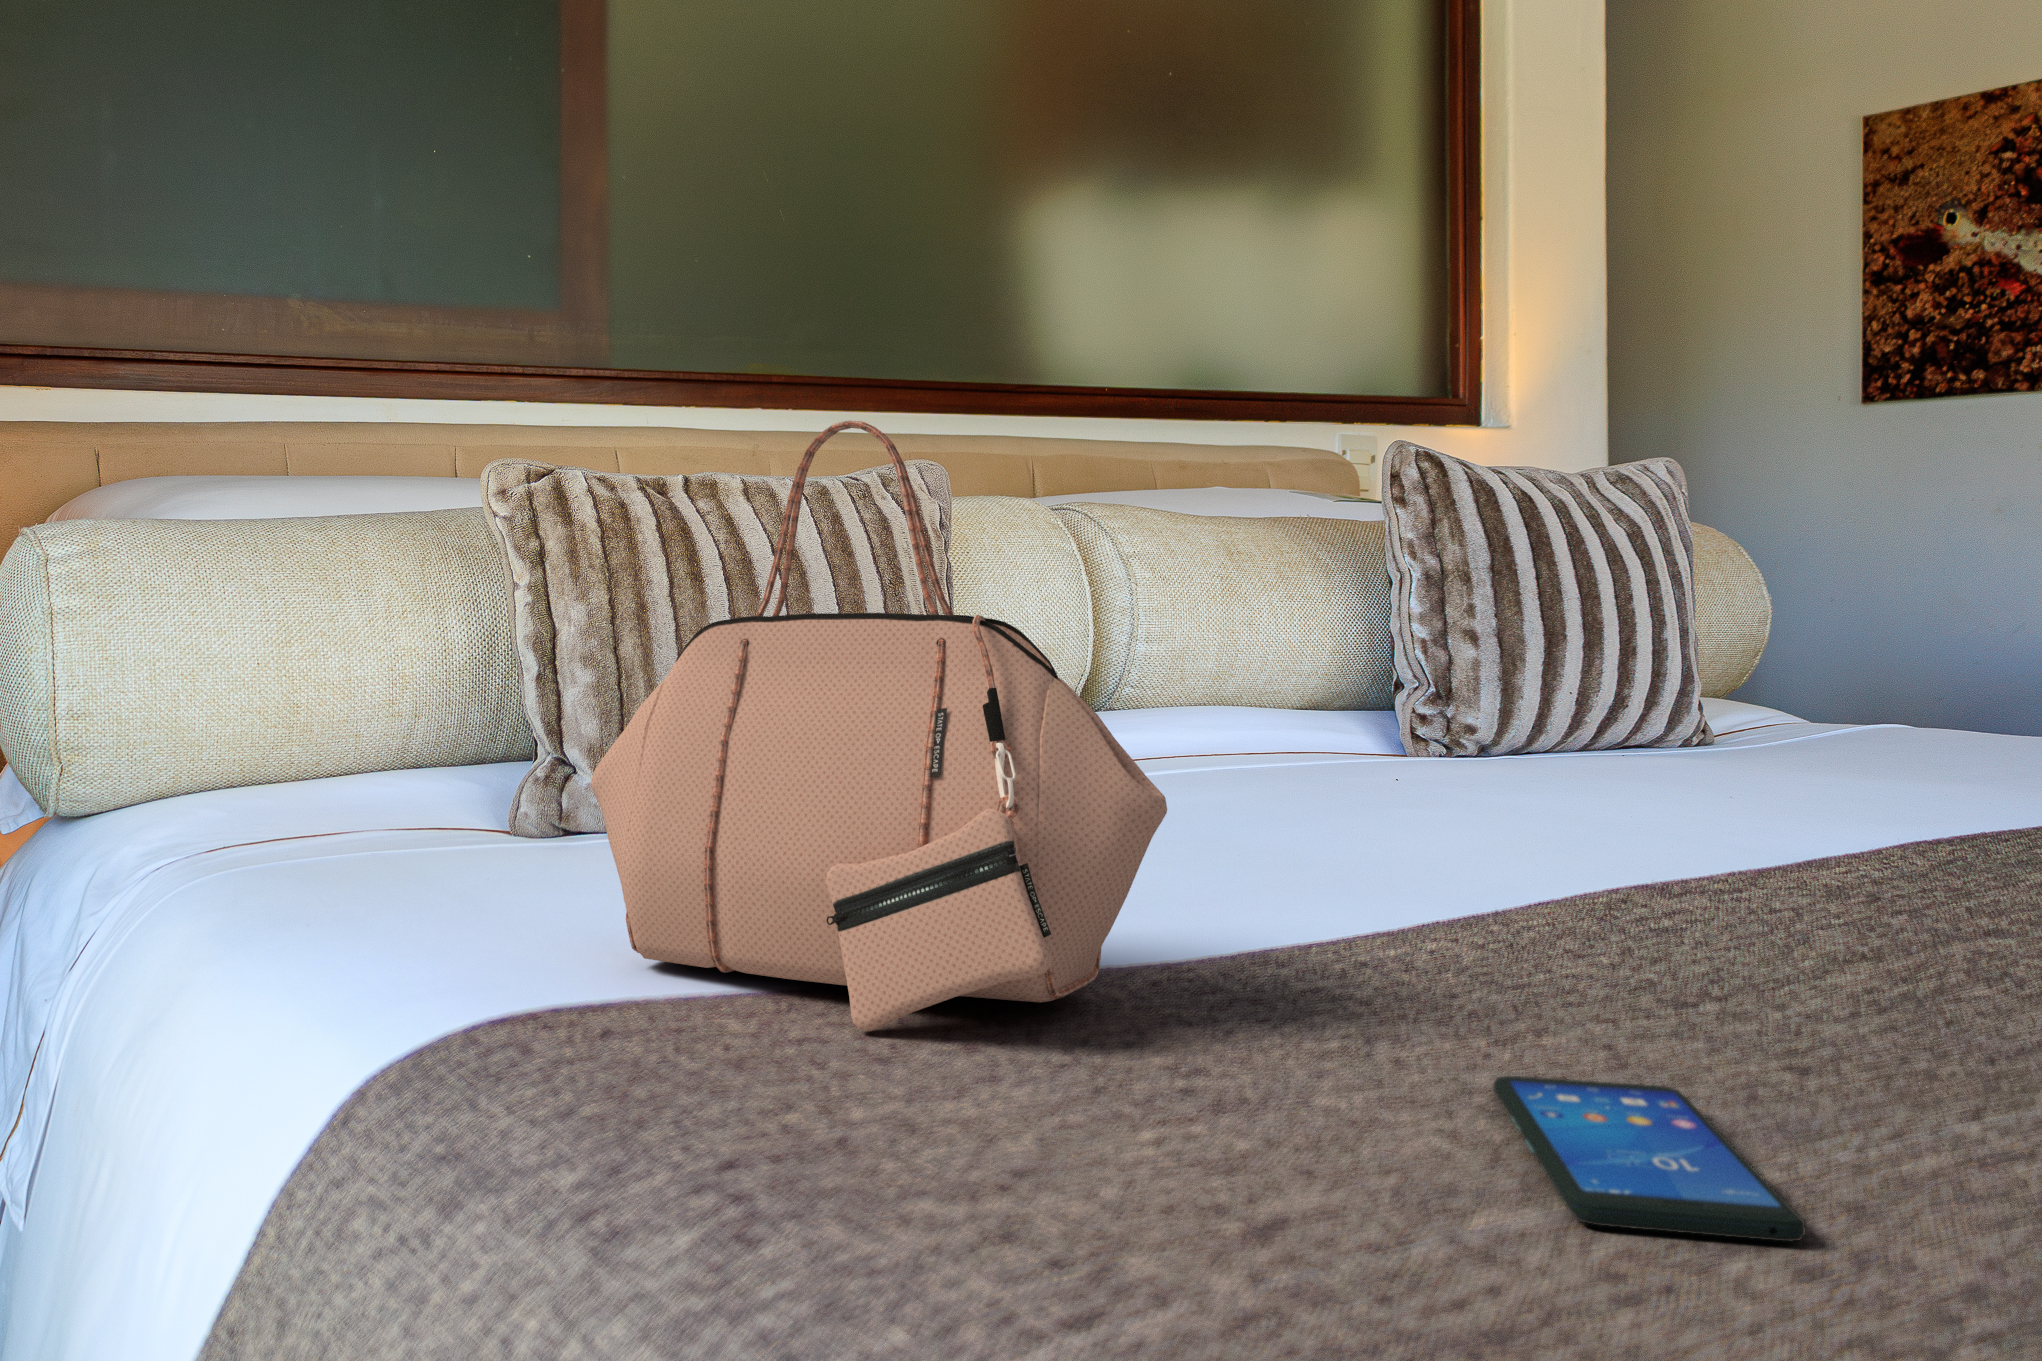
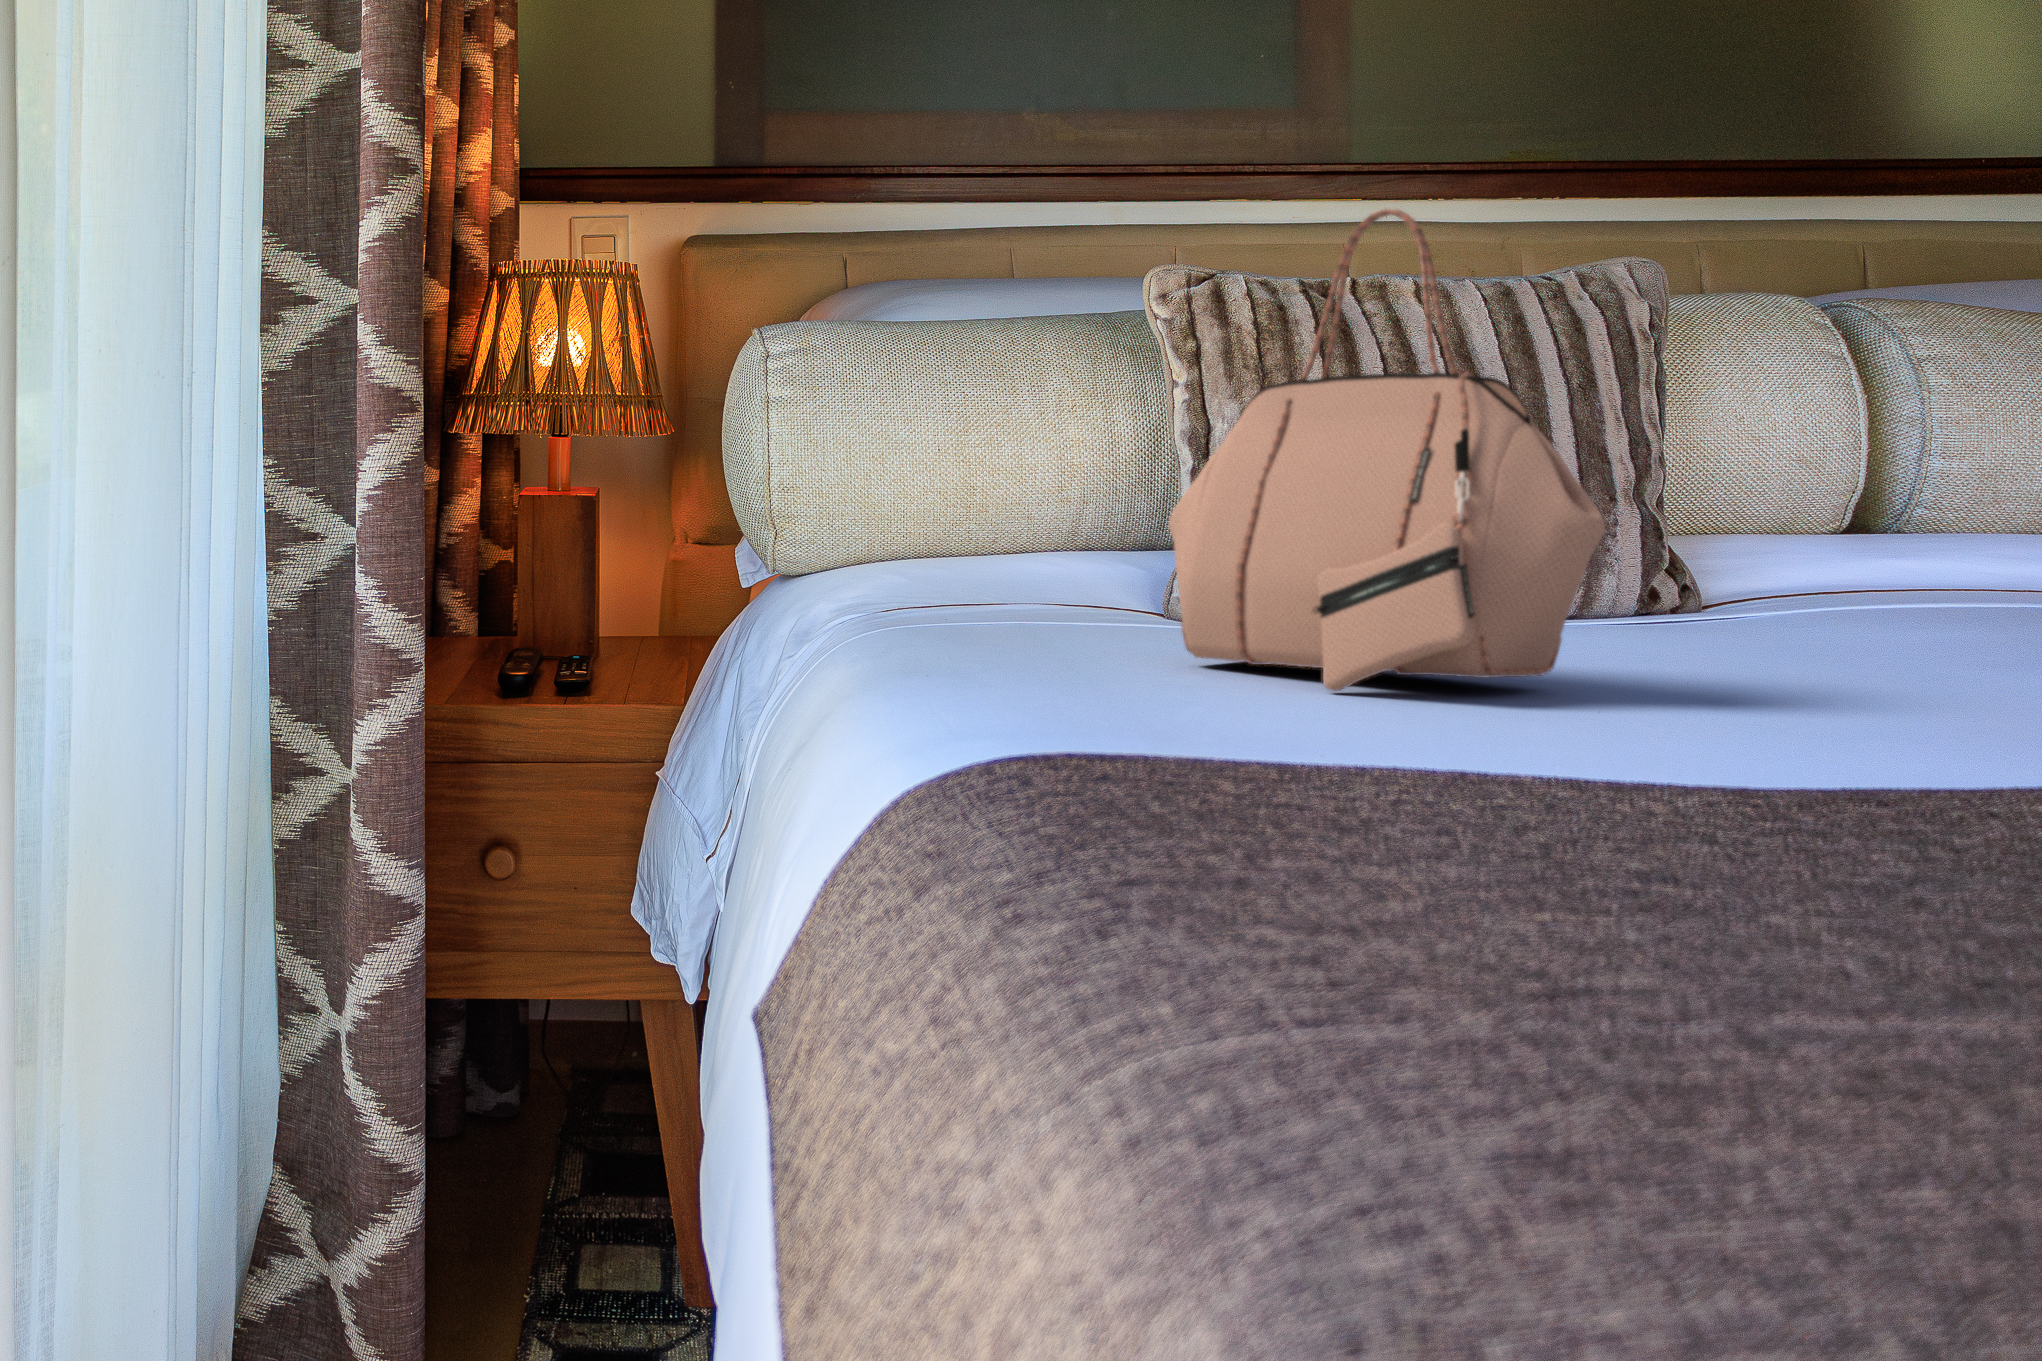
smartphone: present [1493,1076,1805,1241] -> none [1724,715,1933,773]

